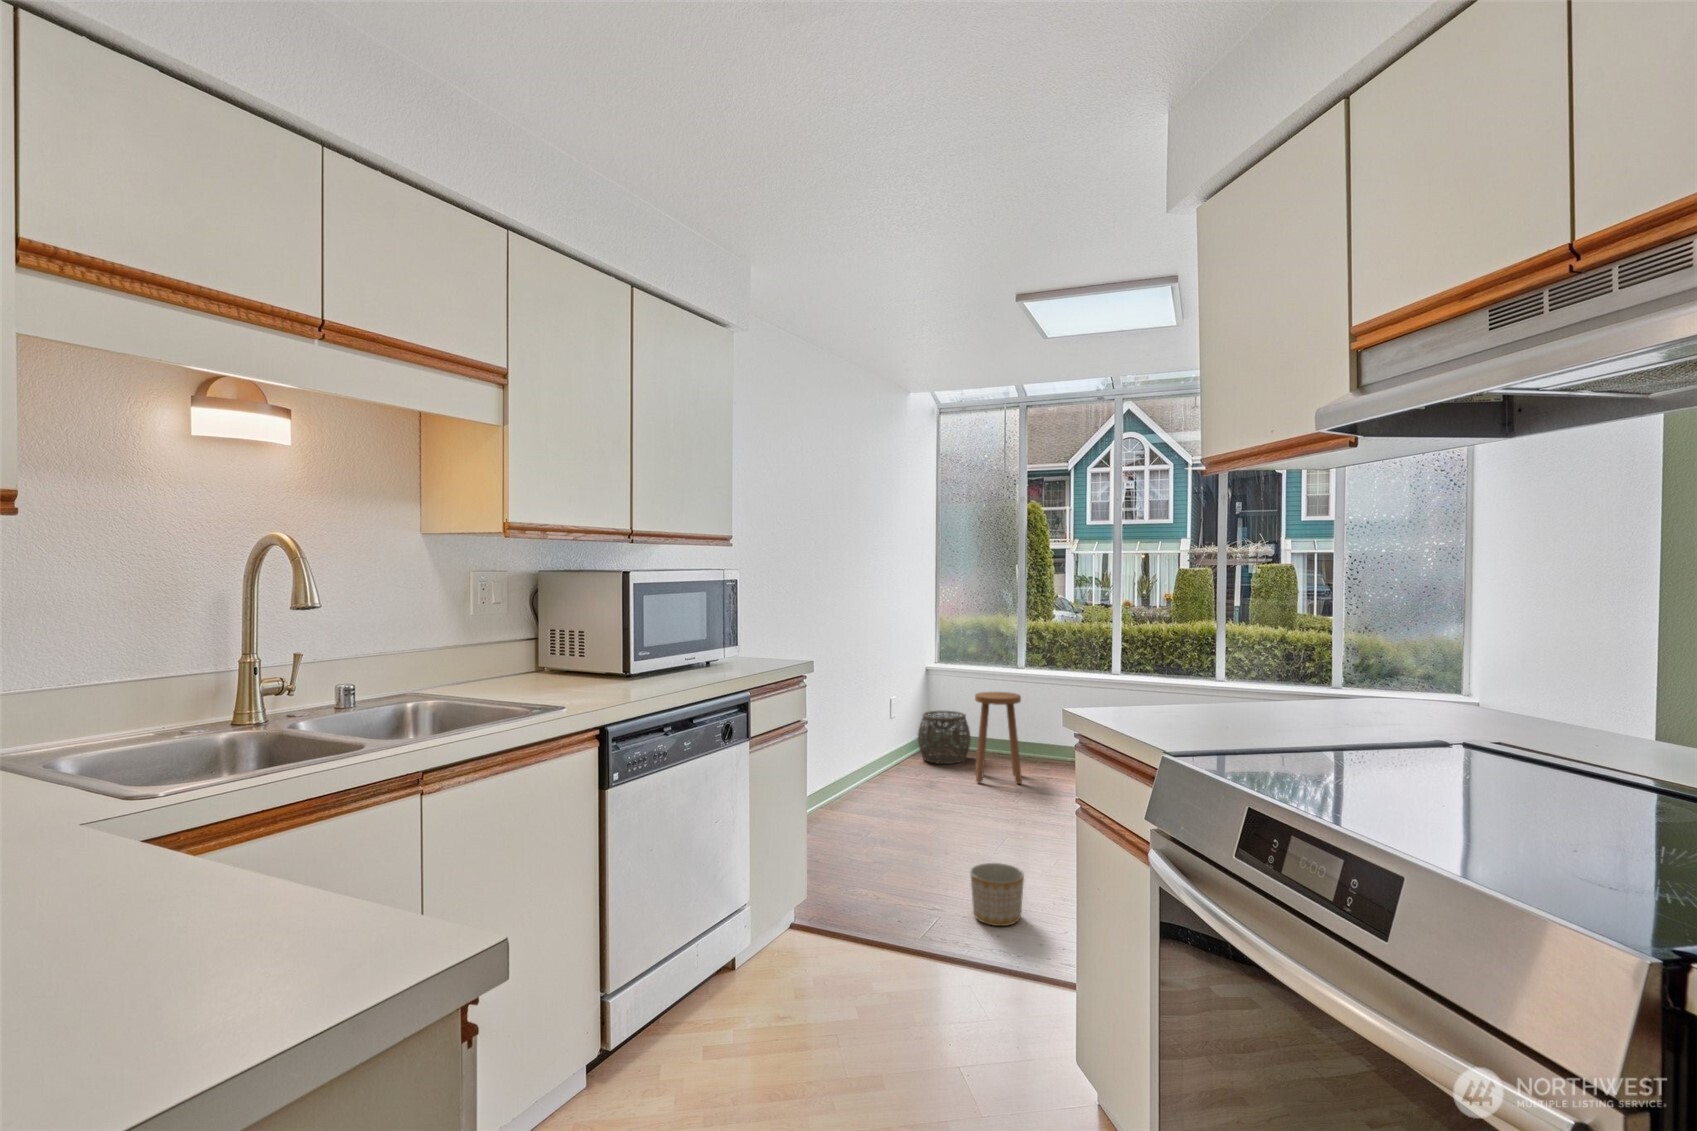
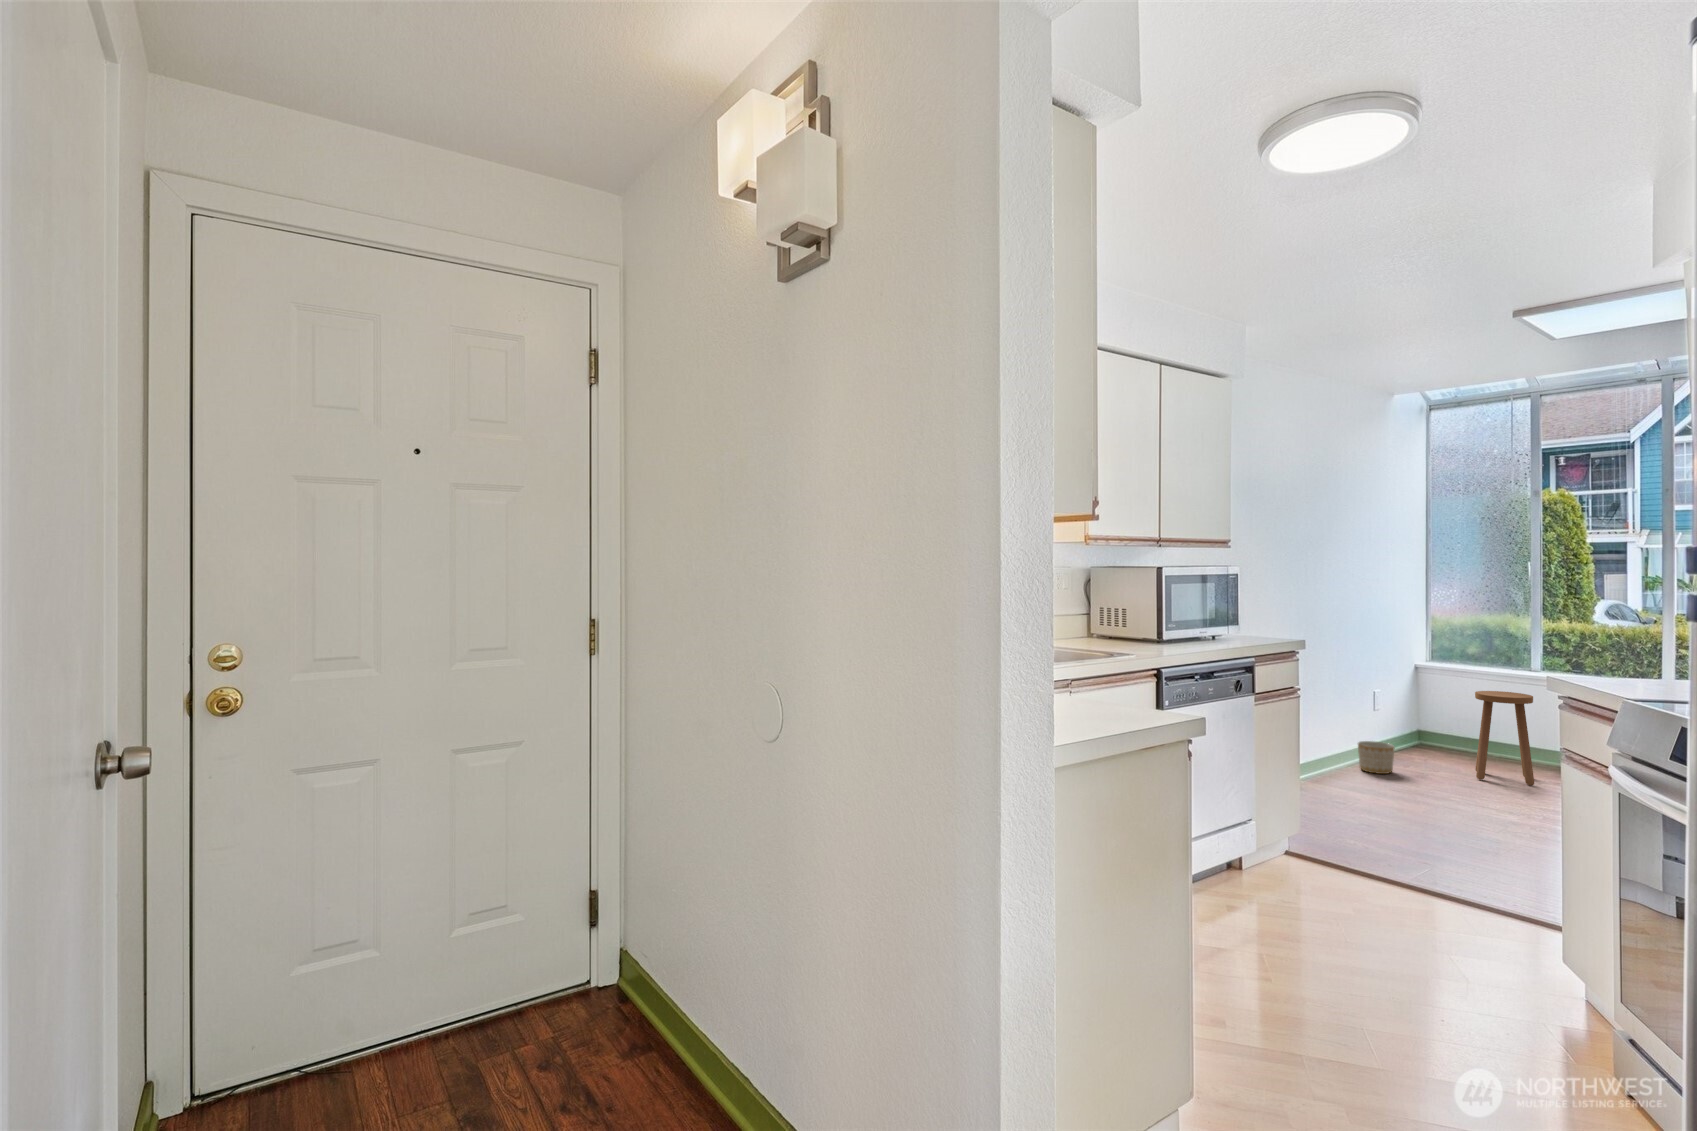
woven basket: present [918,711,971,764] -> none [1406,708,1471,761]
planter: present [970,863,1024,926] -> present [1358,741,1395,774]

